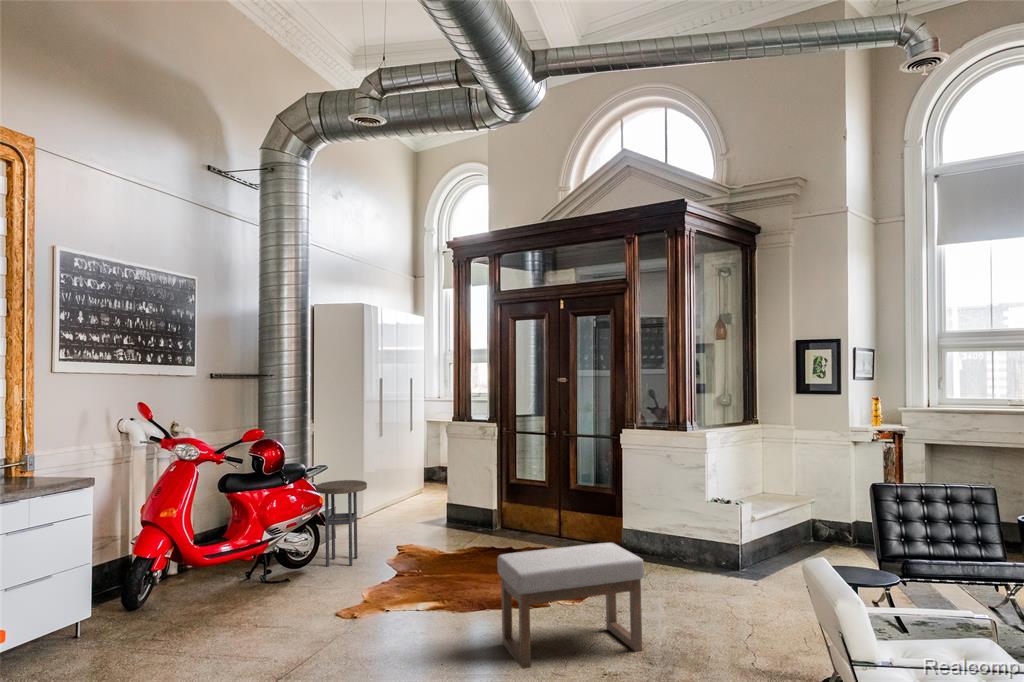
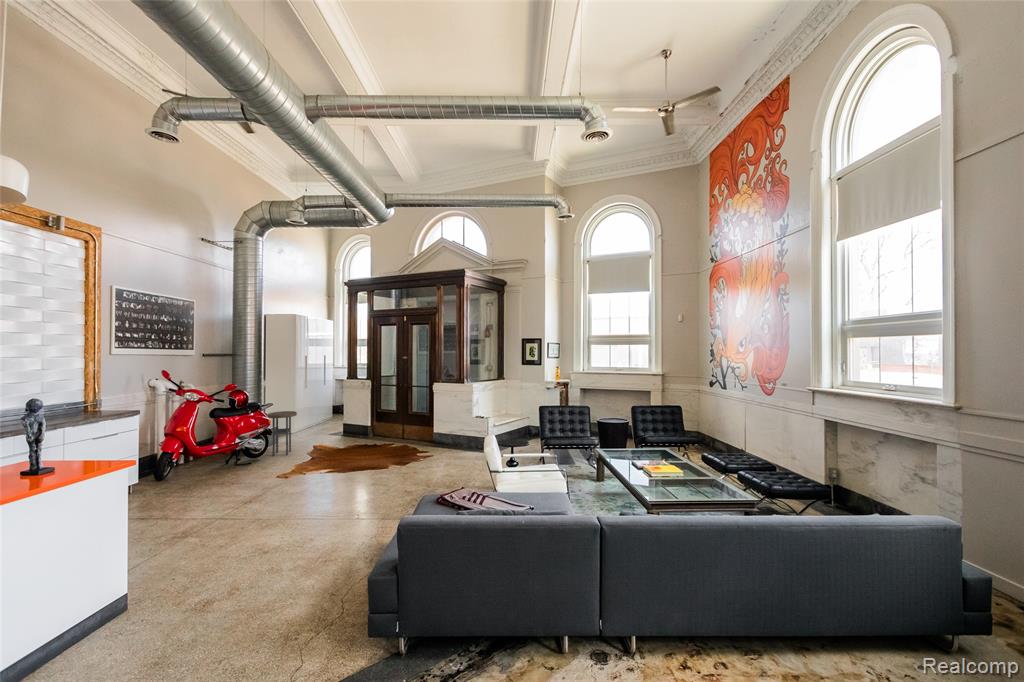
ottoman: present [497,543,644,669] -> none [360,435,426,489]

